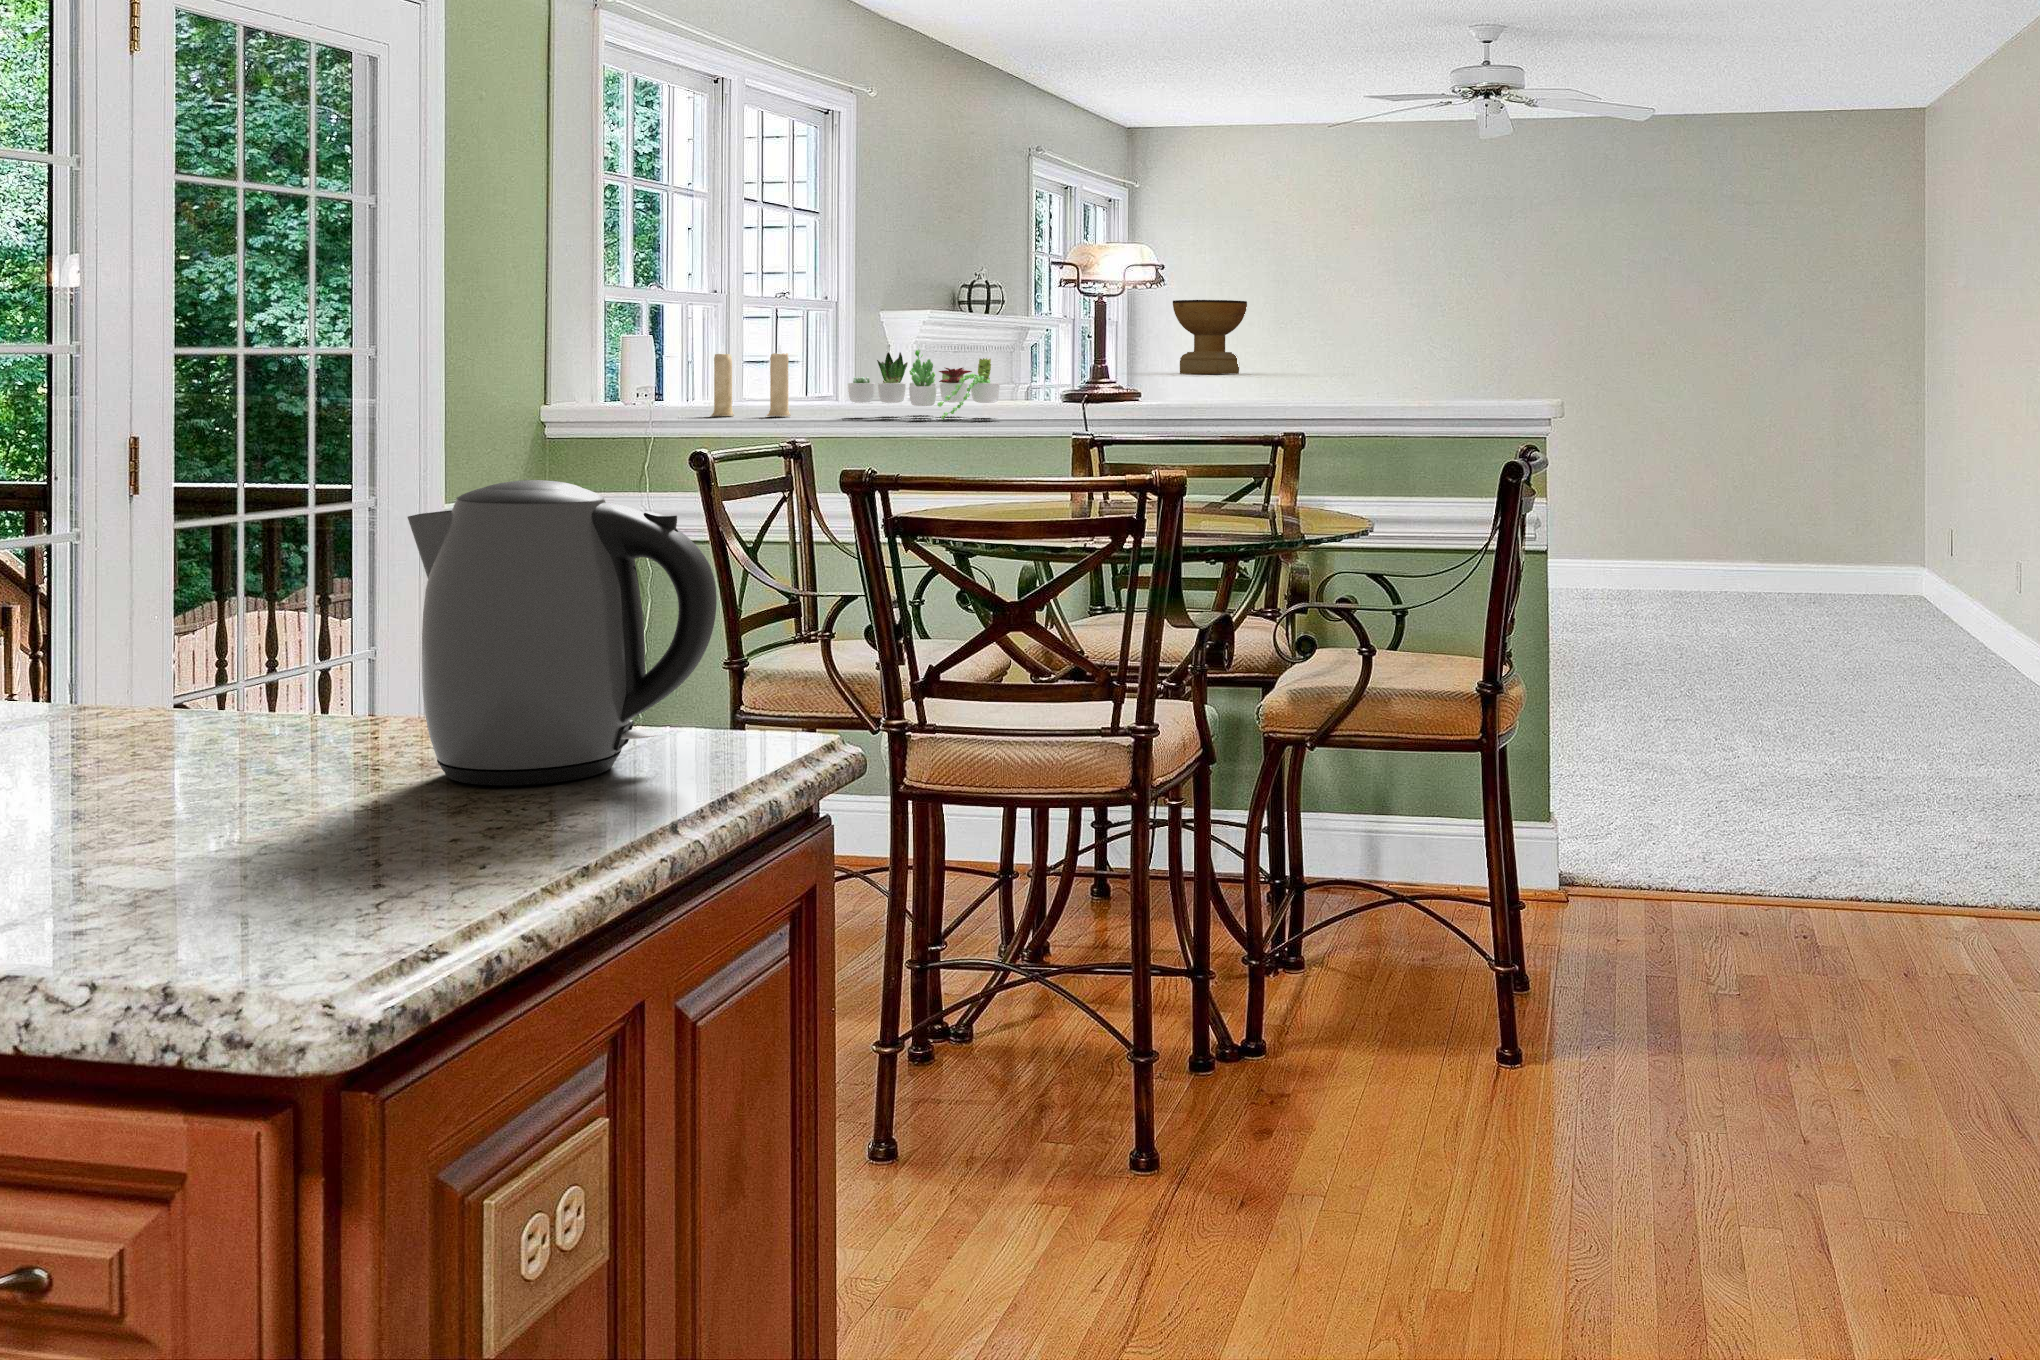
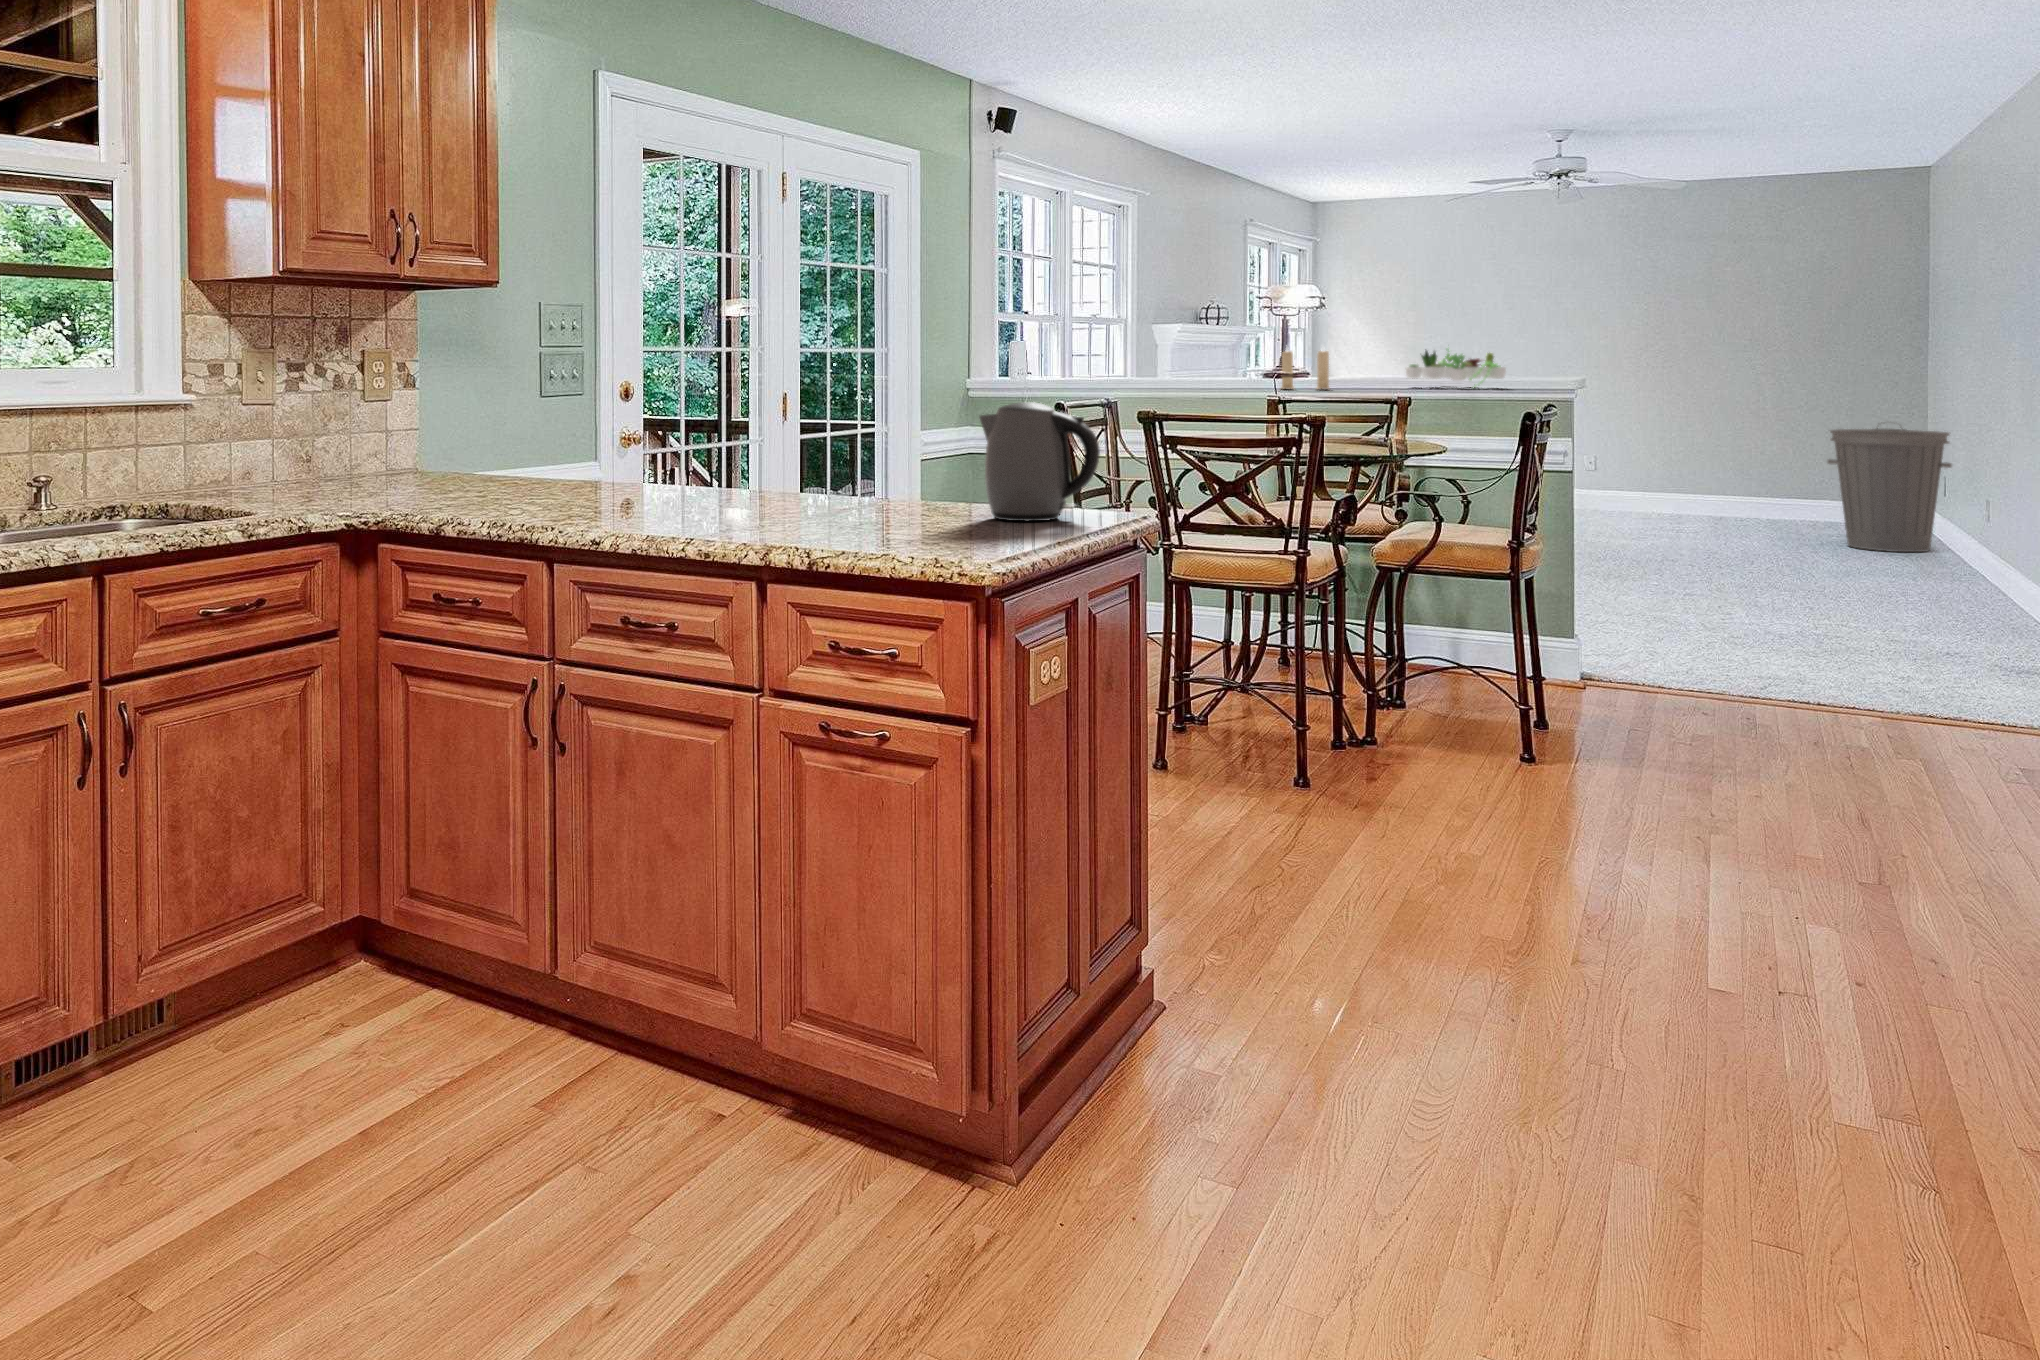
decorative bowl: present [1173,300,1247,374] -> none [1349,313,1402,362]
candle: present [711,344,791,416] -> present [1282,347,1329,389]
succulent plant: present [848,349,999,419] -> present [1406,349,1506,387]
trash can: none [1812,456,1960,635] -> present [1828,428,1952,552]

